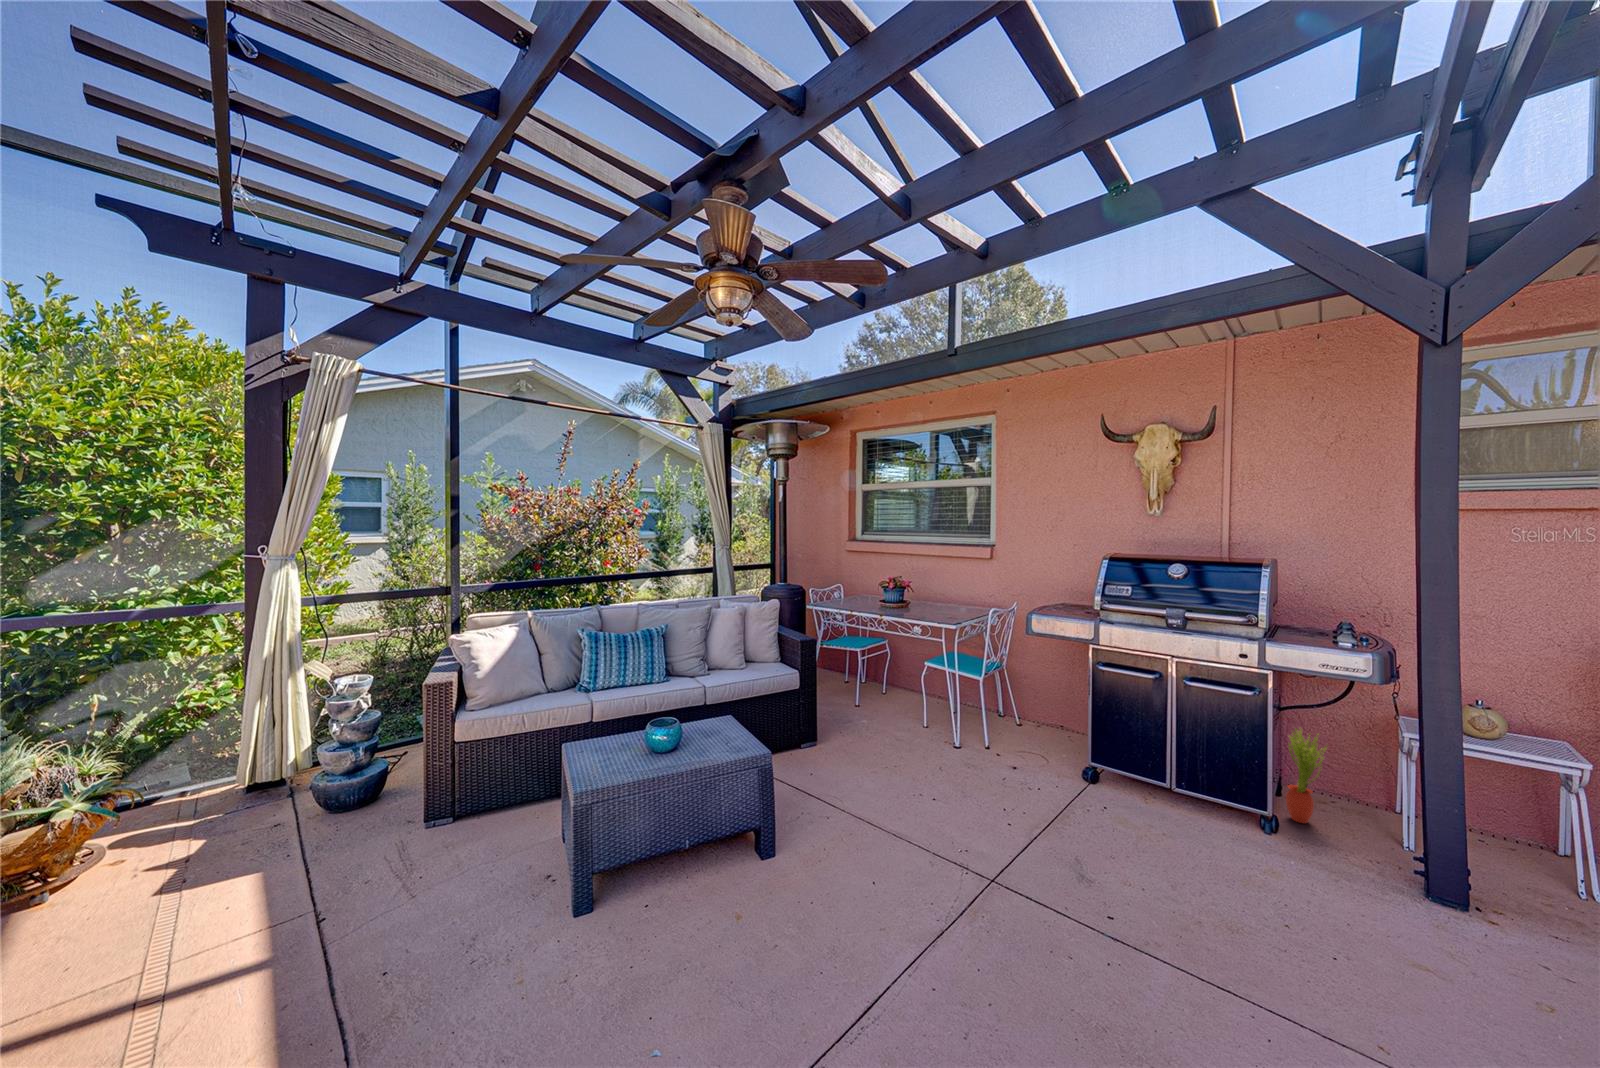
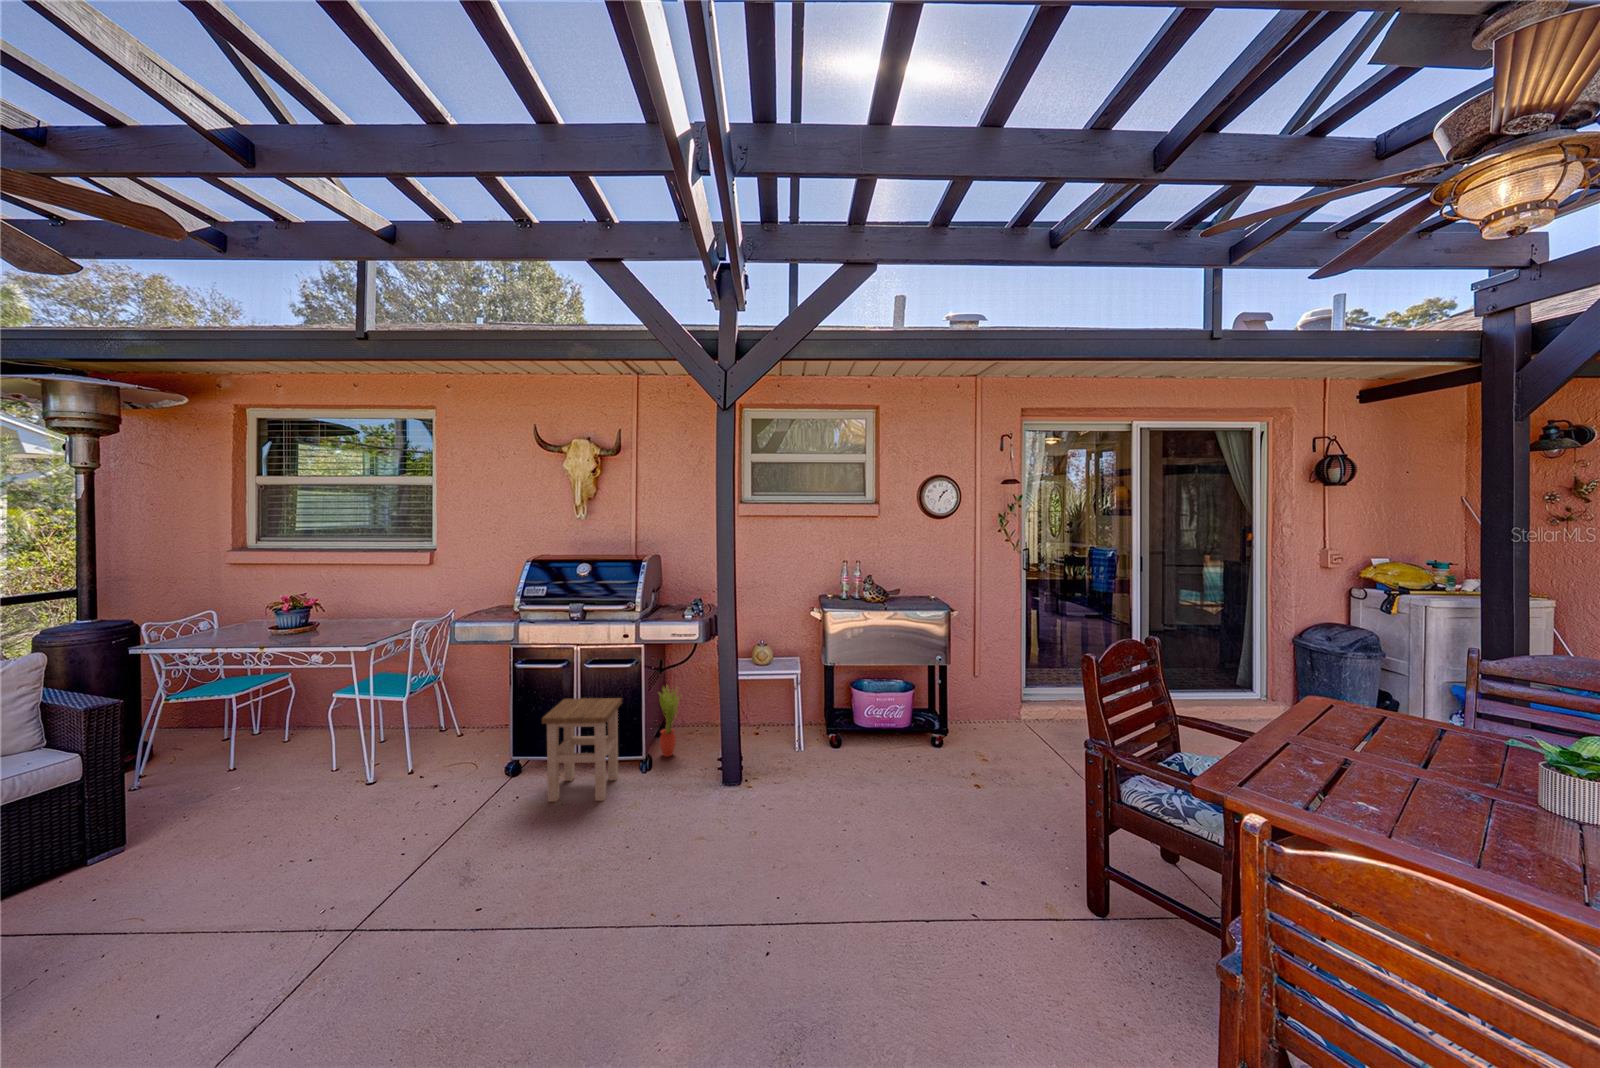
stool: none [1143,715,1240,856] -> present [542,698,622,802]

